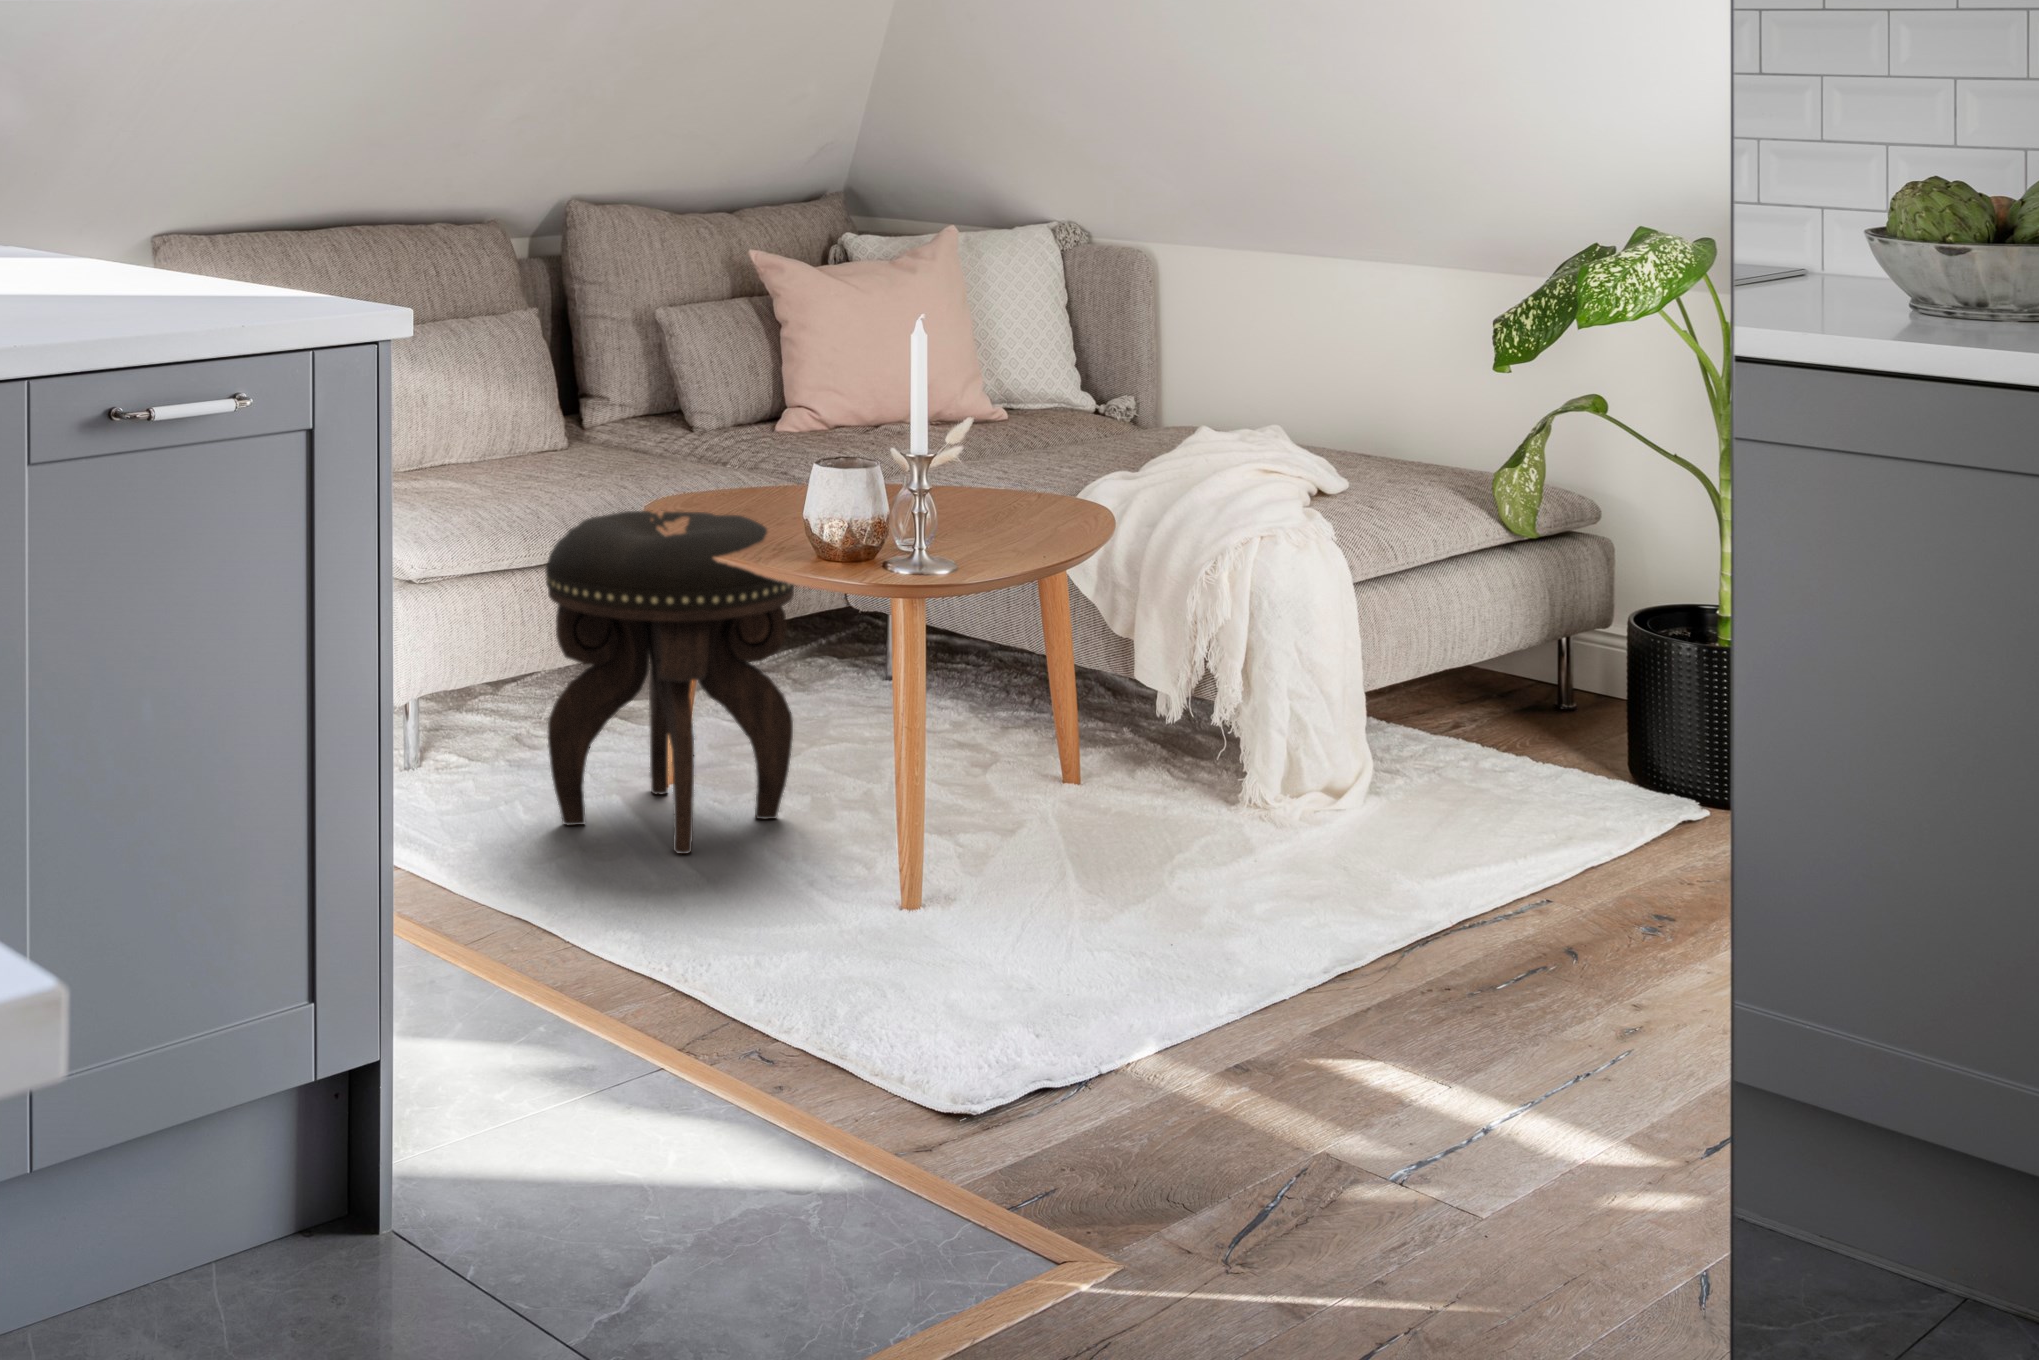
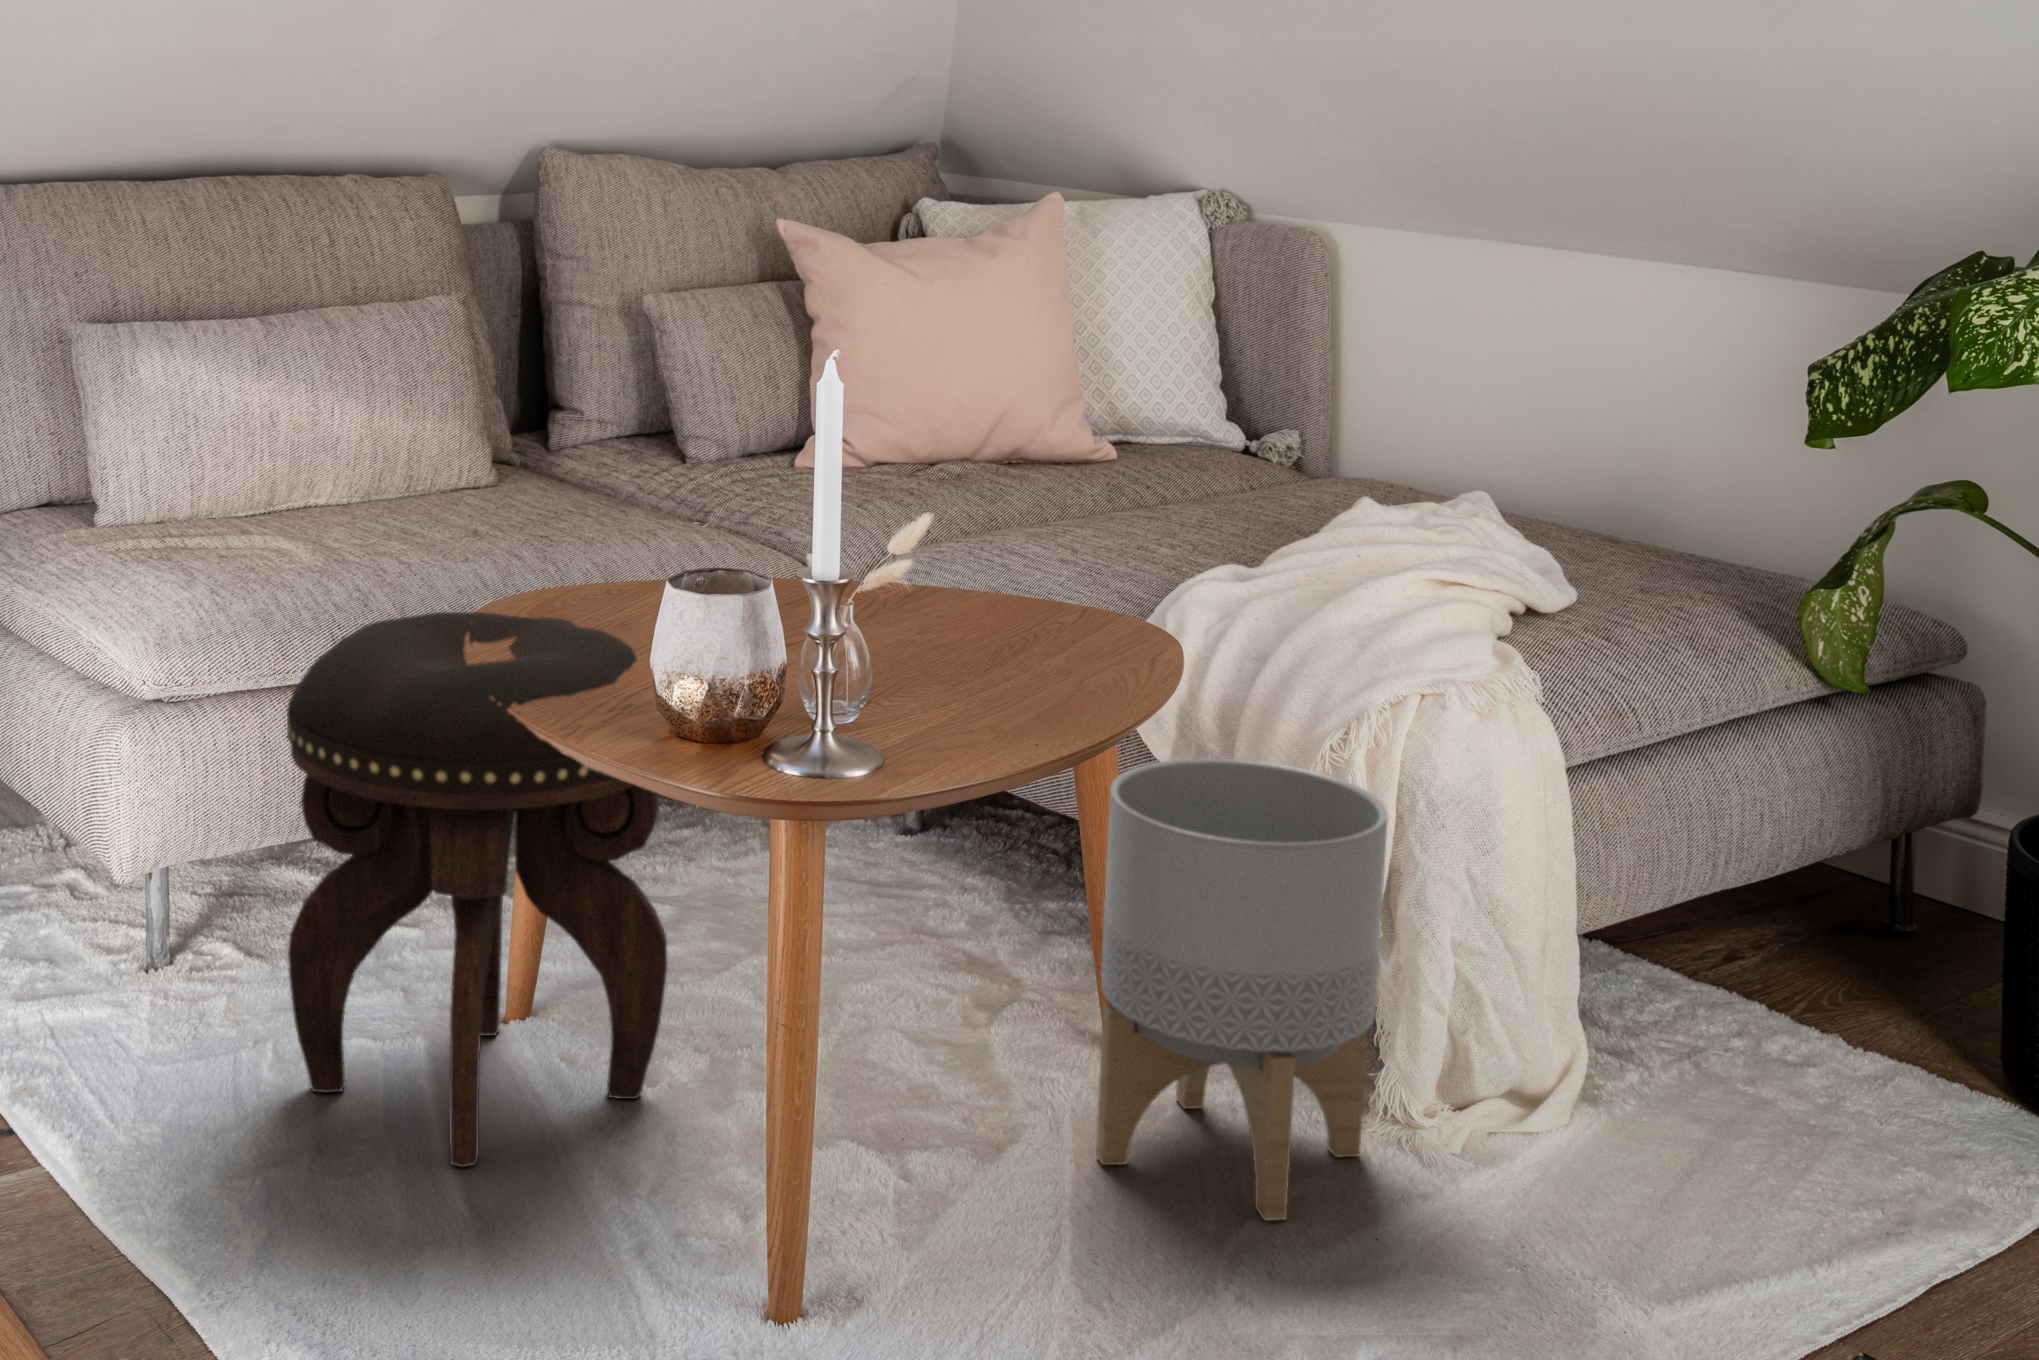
planter: none [1075,580,1250,853] -> present [1096,758,1388,1220]

